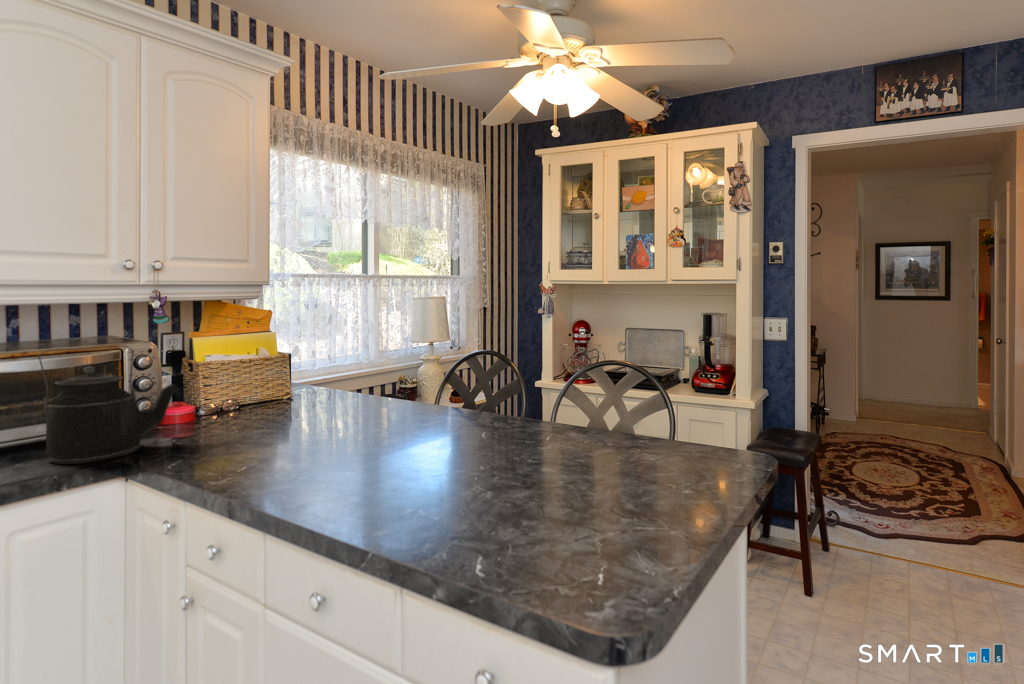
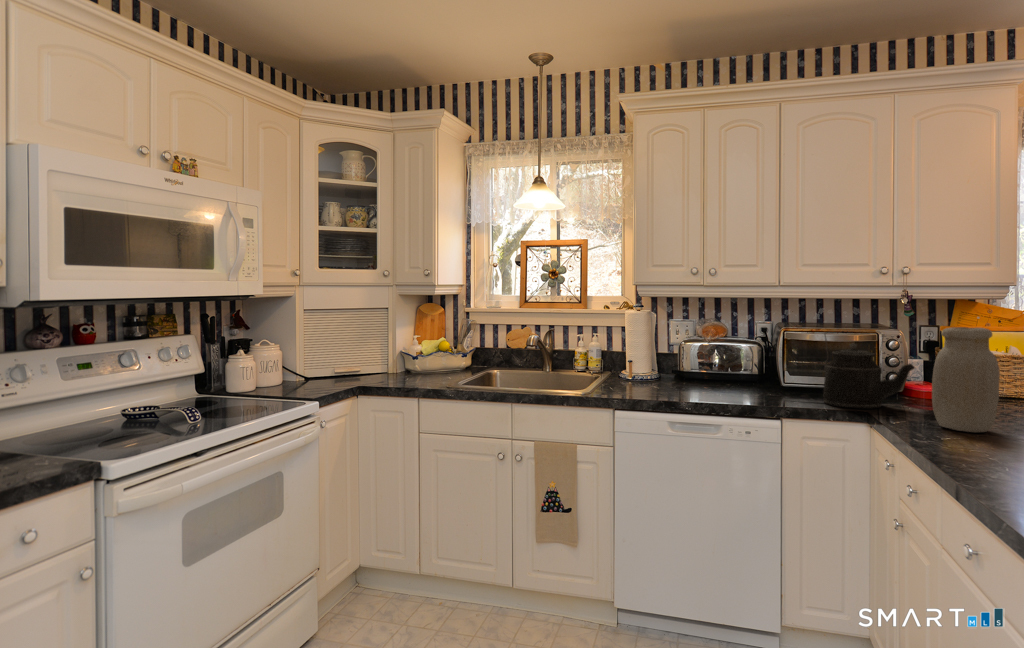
jar: none [214,332,288,461] -> present [932,327,1000,432]

